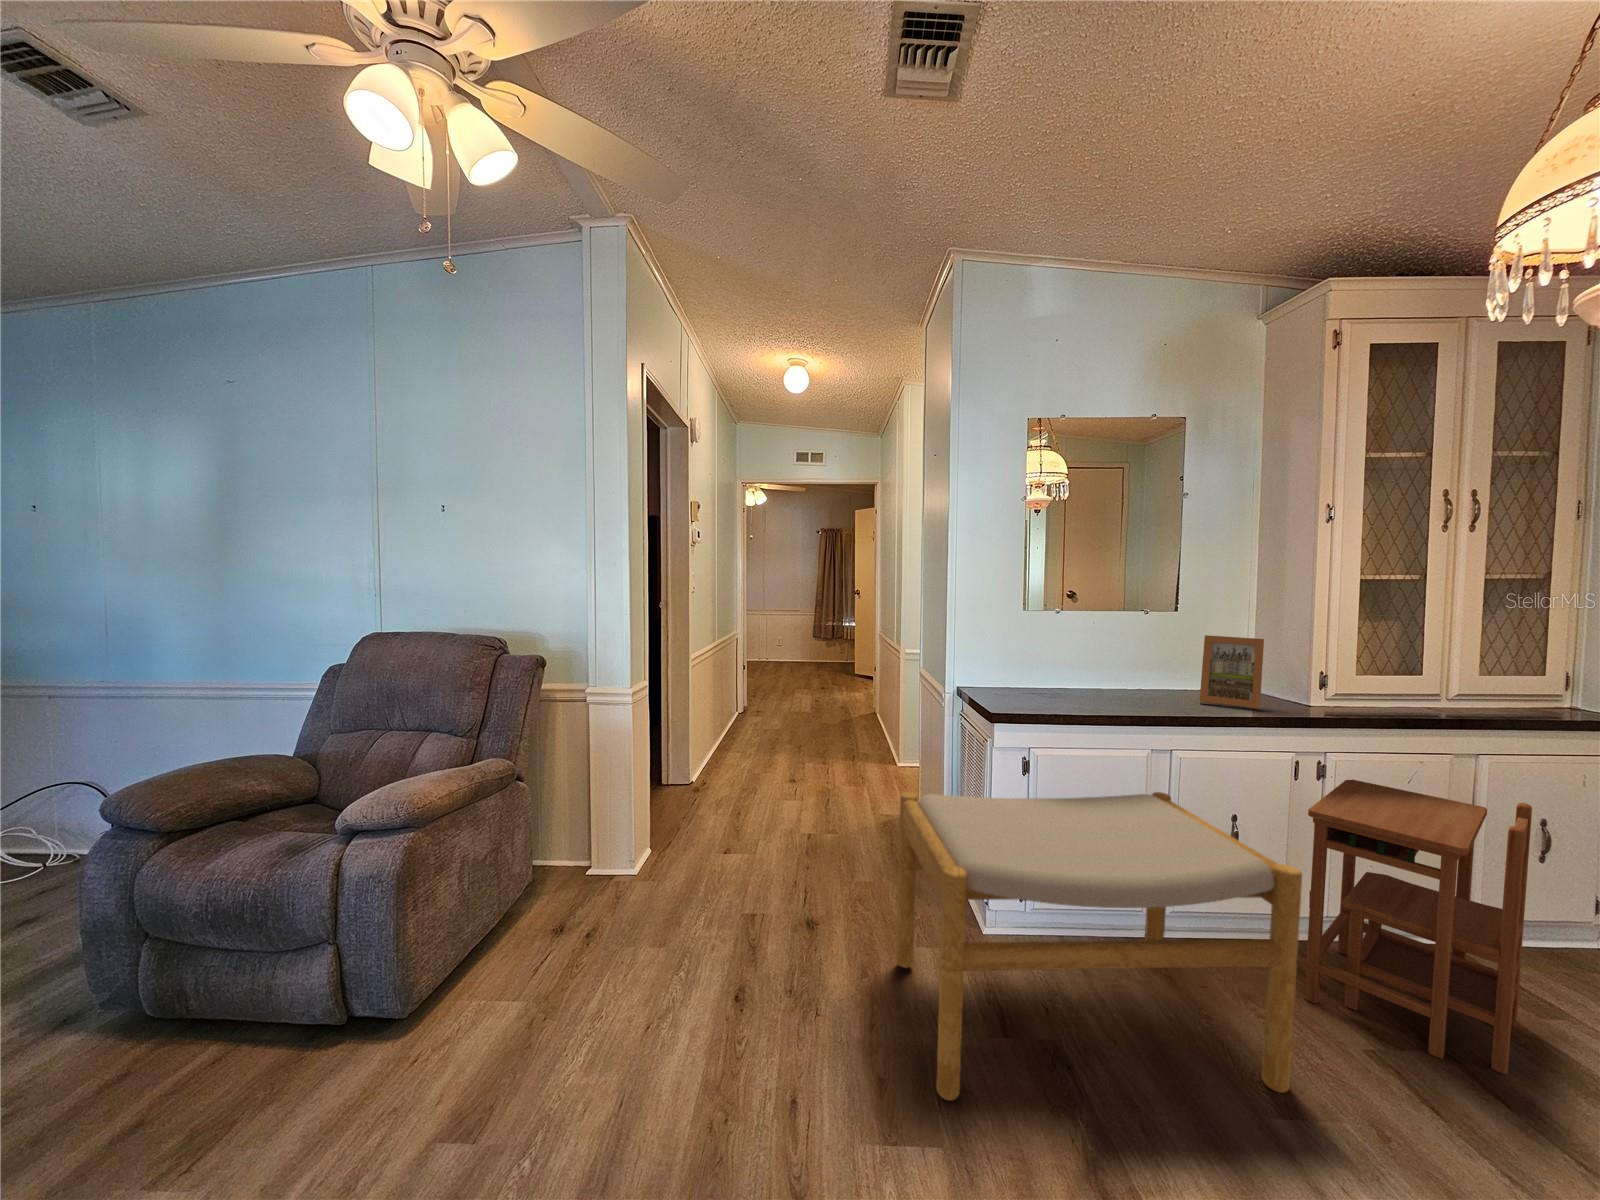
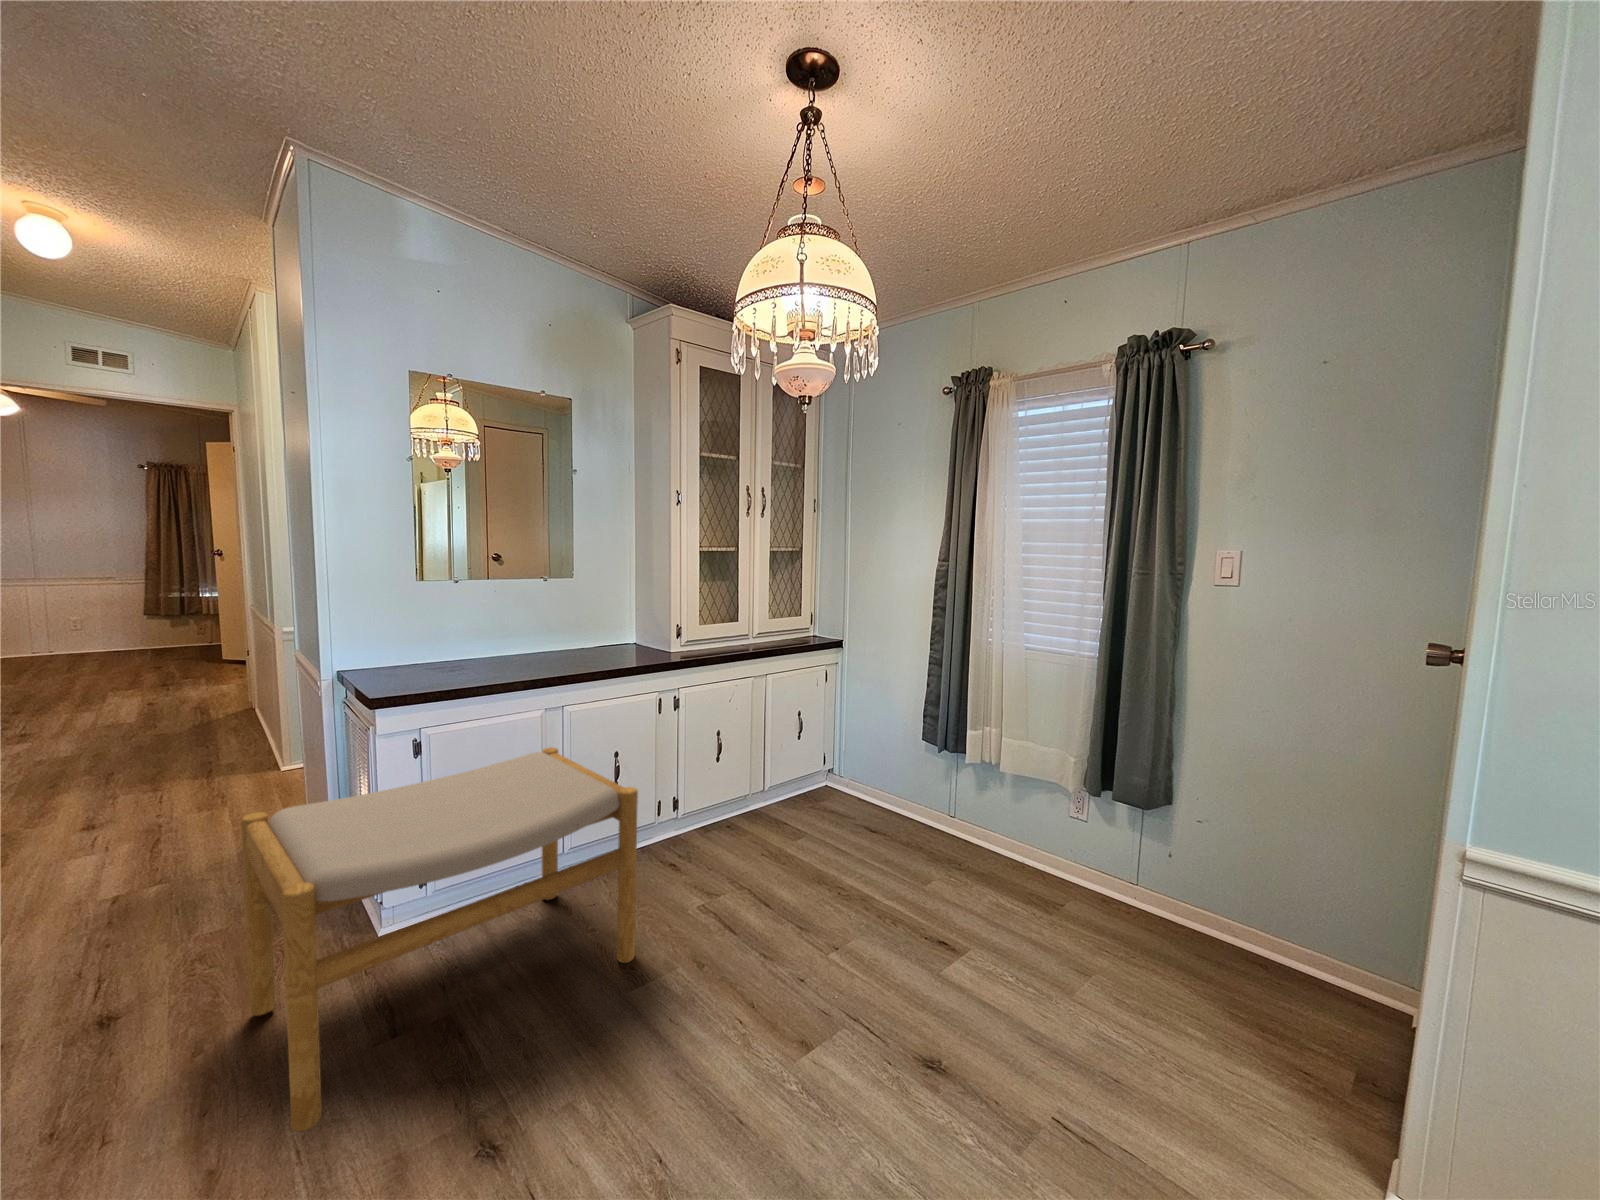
picture frame: present [1200,635,1264,709] -> none [589,600,636,660]
side table: present [1305,779,1532,1075] -> none [657,704,781,890]

